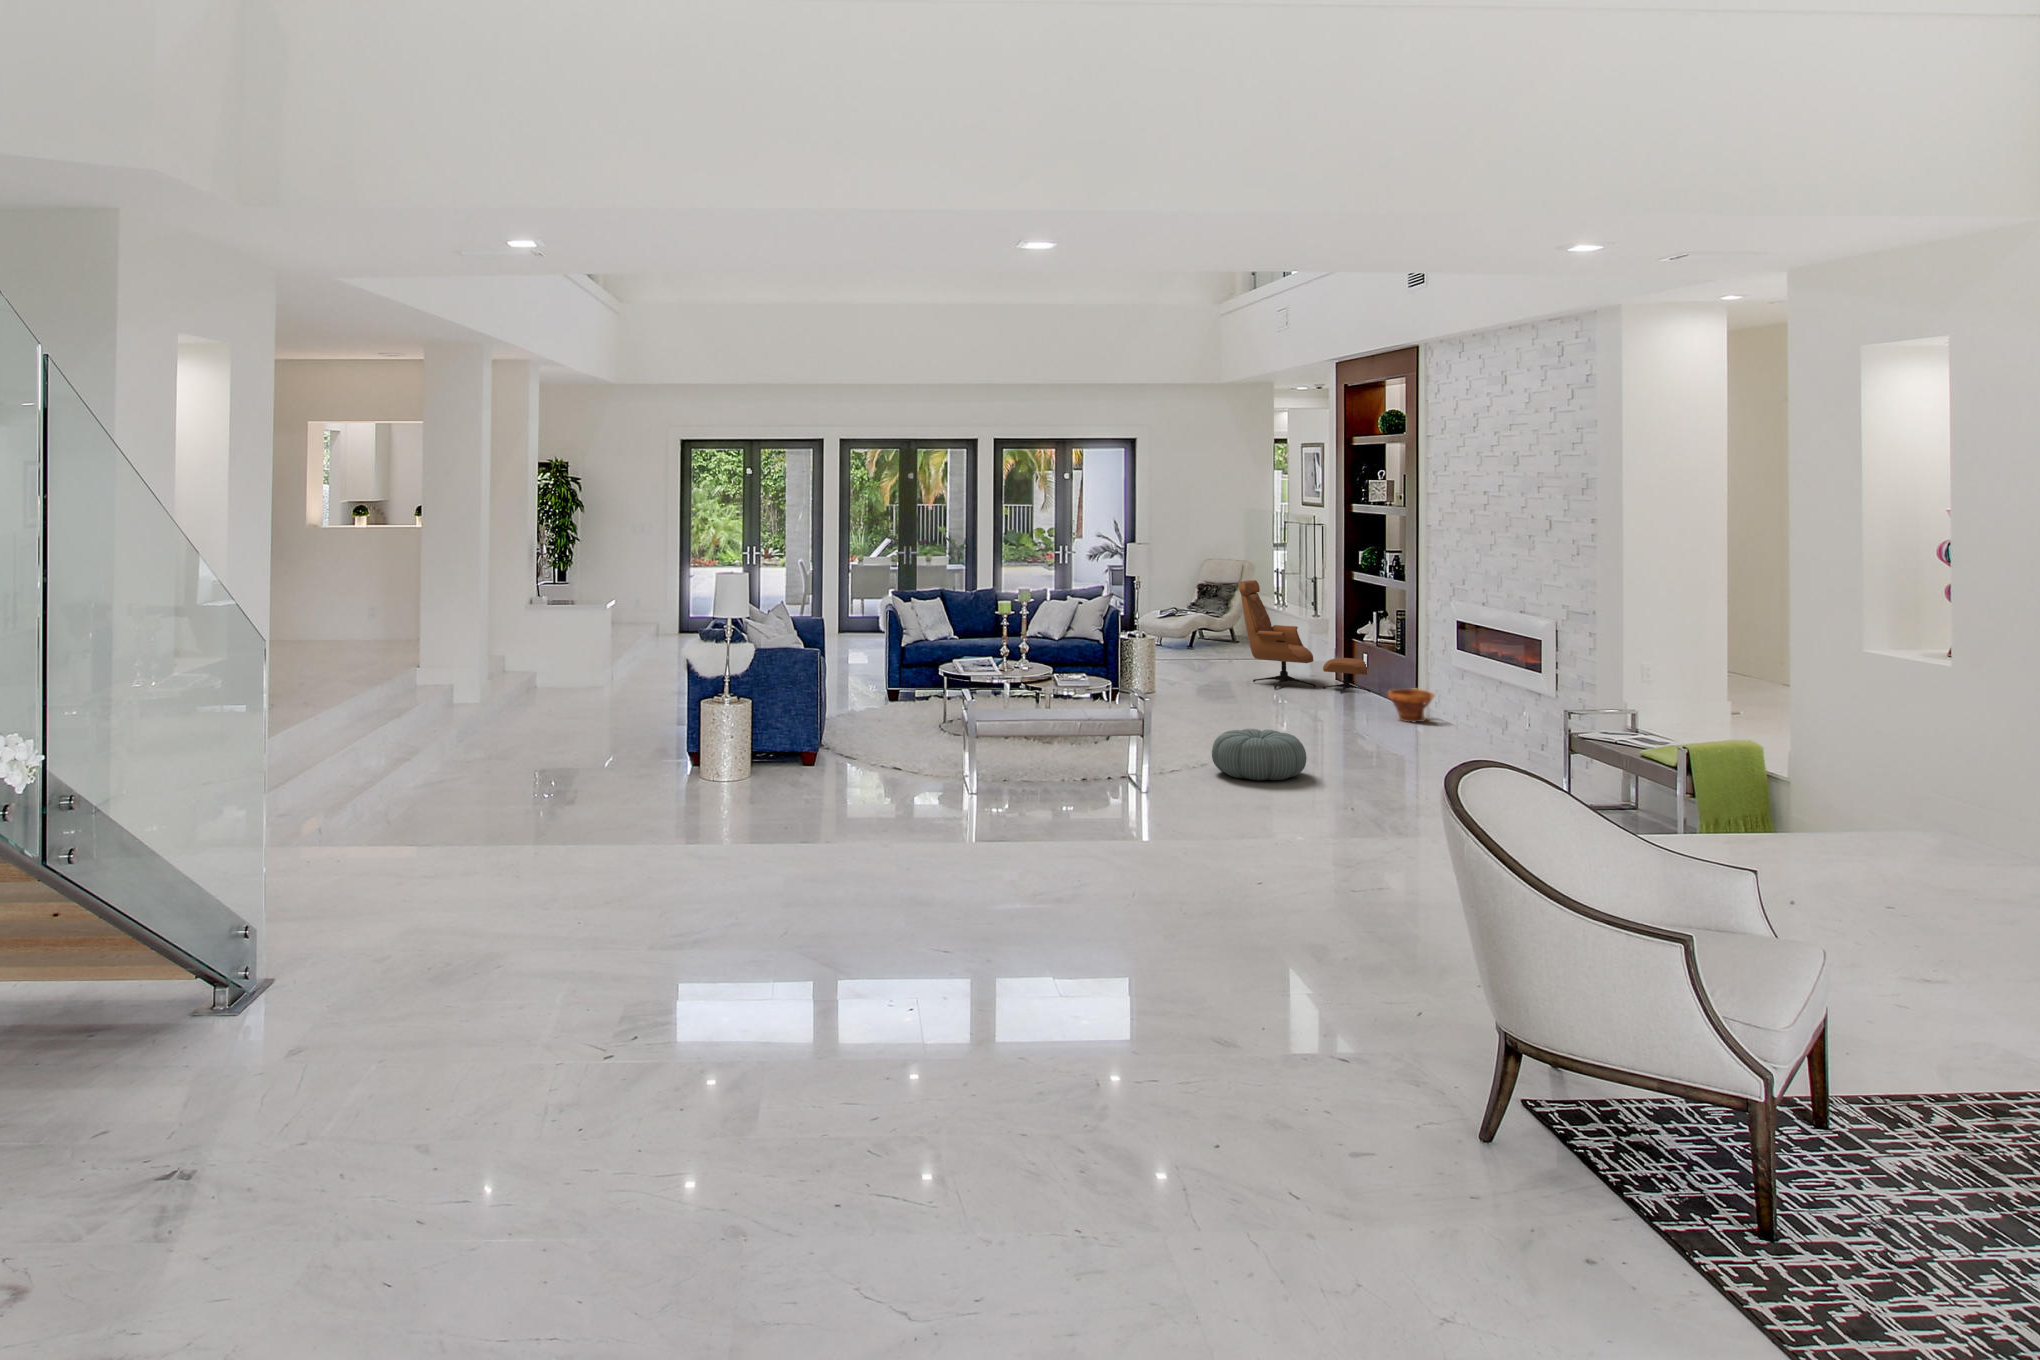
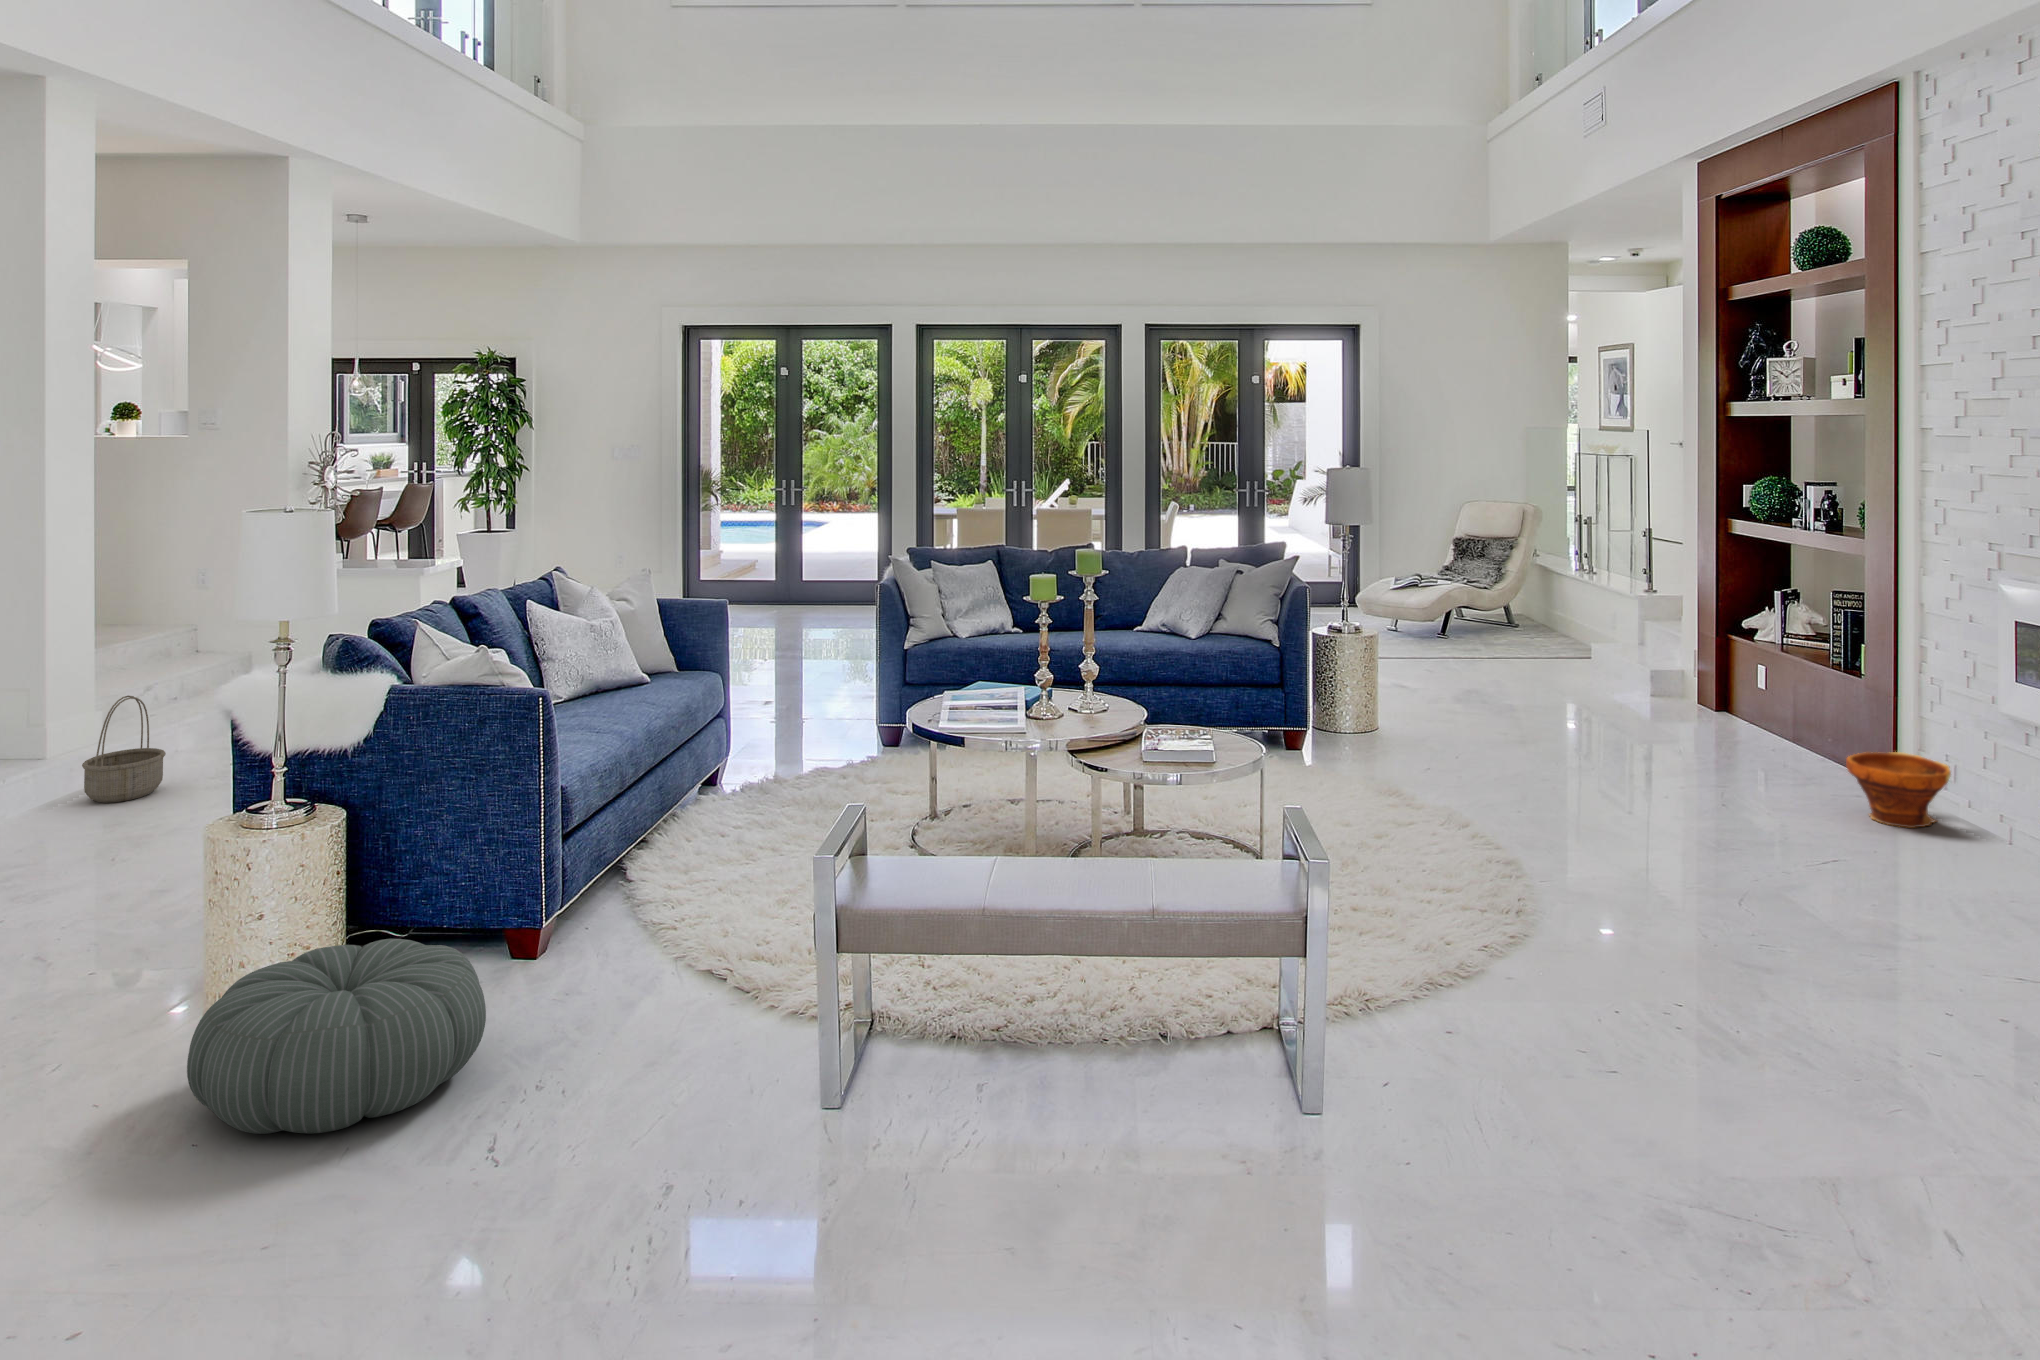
lounge chair: present [1239,580,1370,693] -> none [1528,533,1771,740]
basket: none [500,671,535,725] -> present [82,695,166,803]
pouf: present [1212,729,1306,780] -> present [187,939,486,1134]

